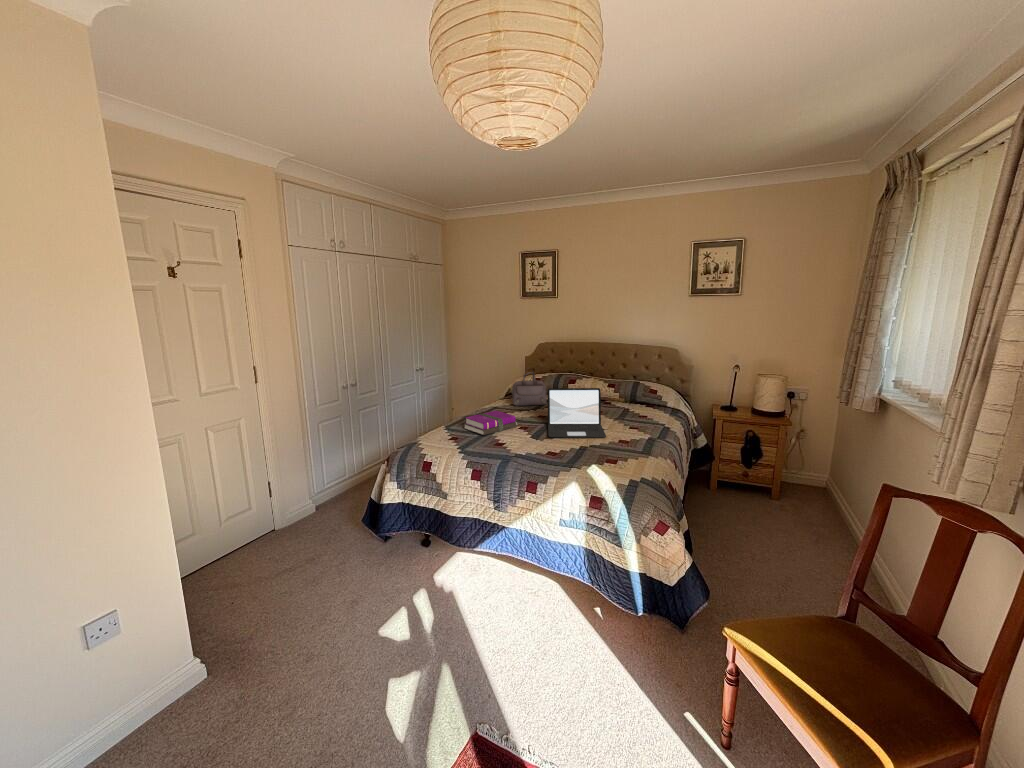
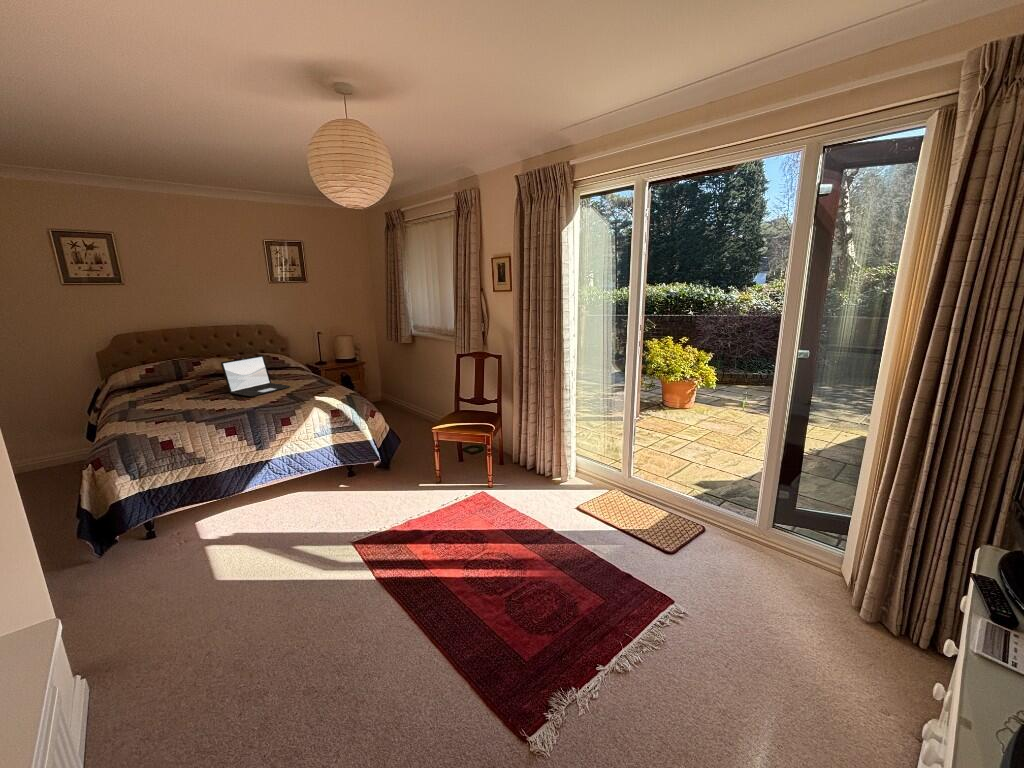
handbag: present [512,372,547,406] -> none [146,353,189,393]
hardback book: present [464,411,517,435] -> none [149,392,202,415]

